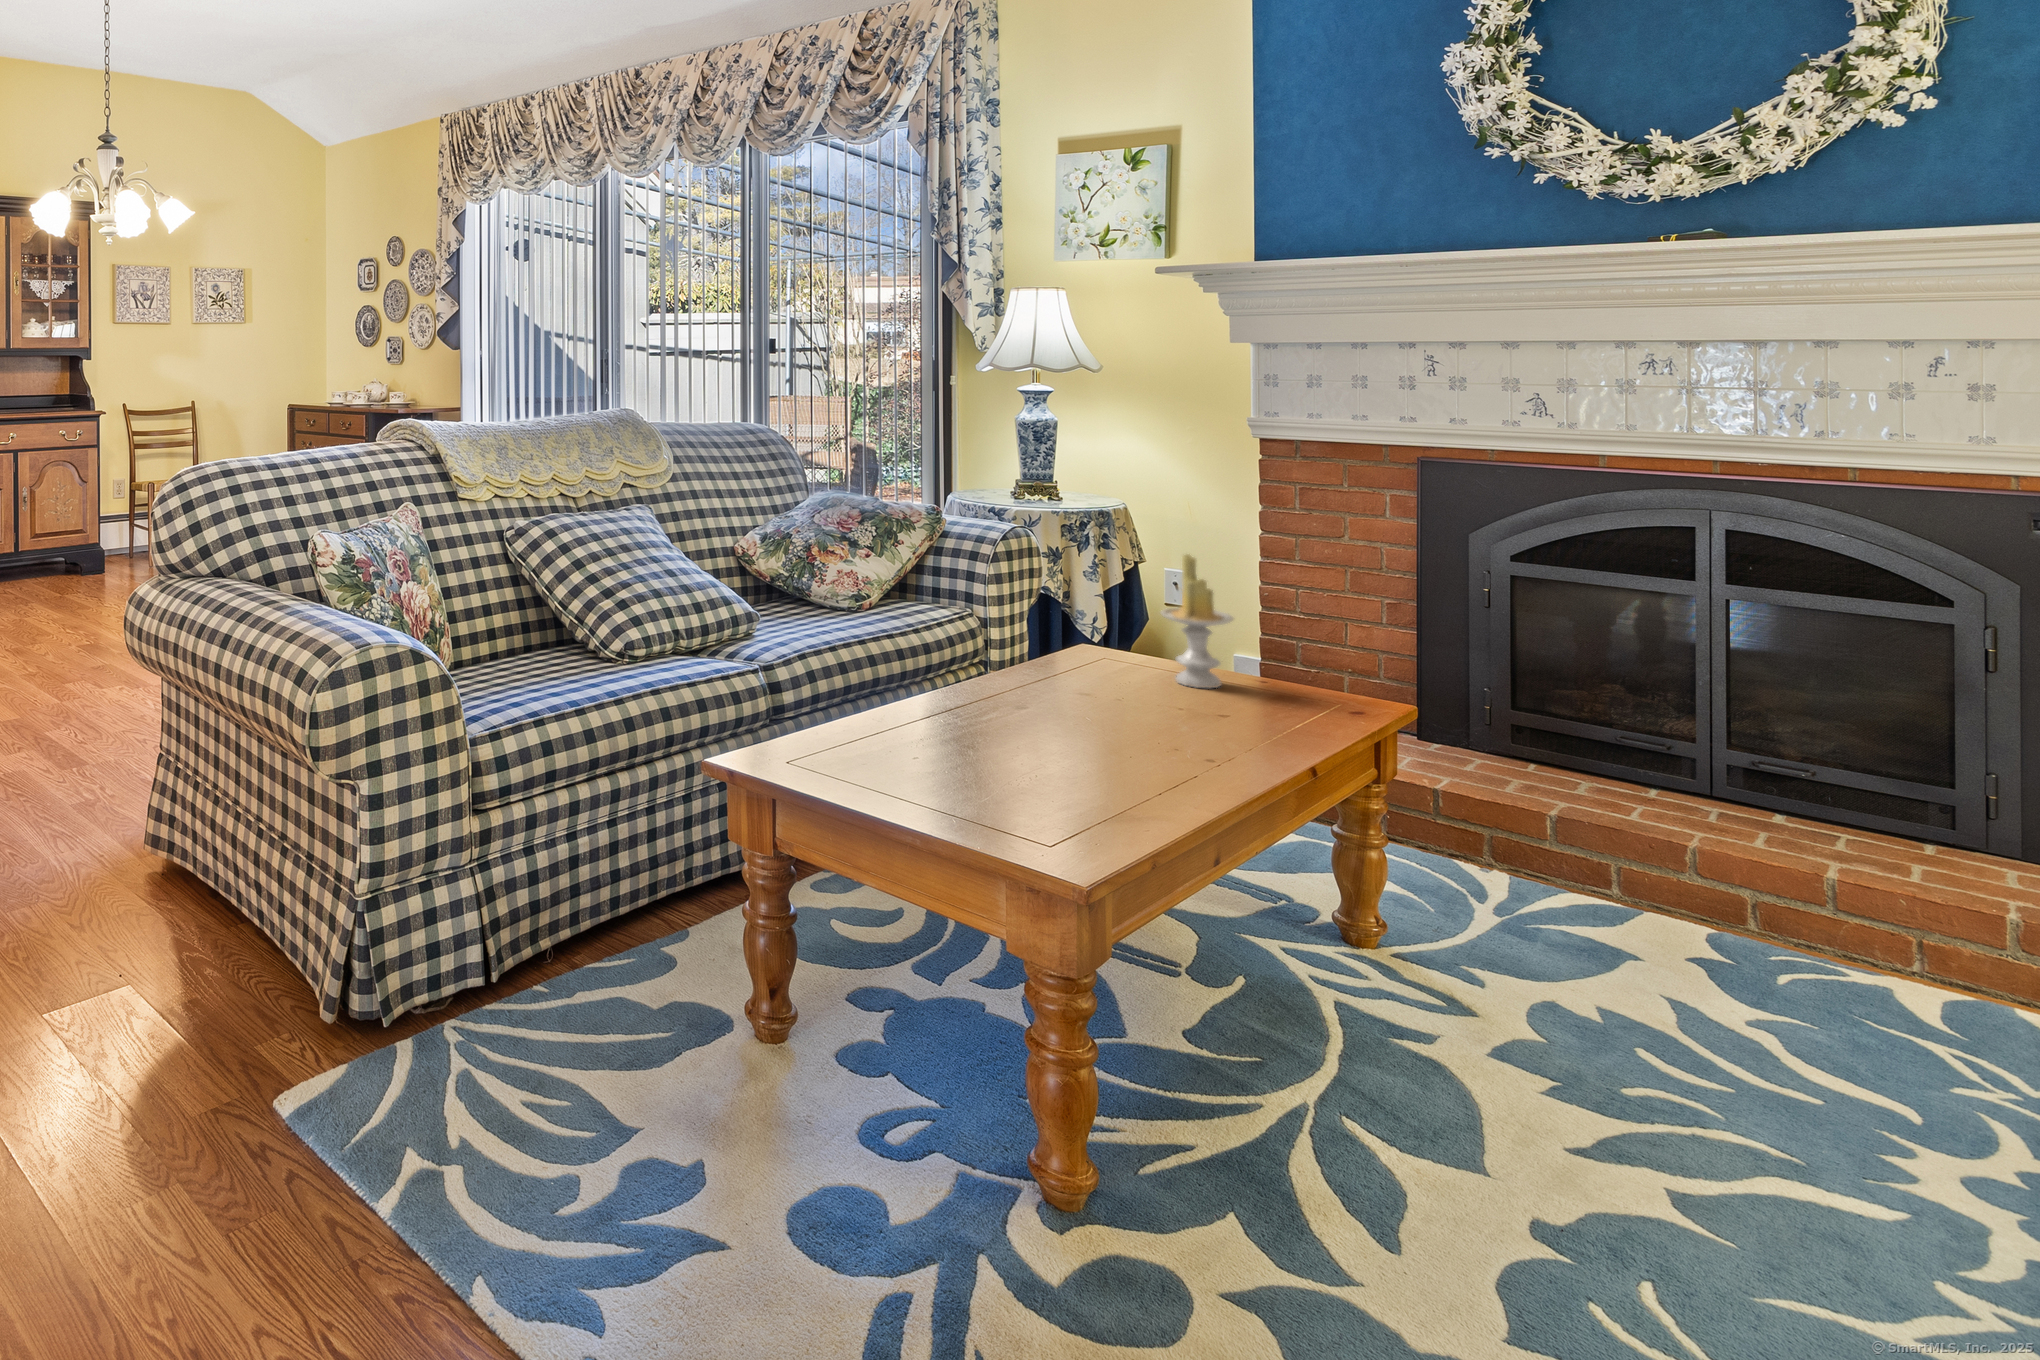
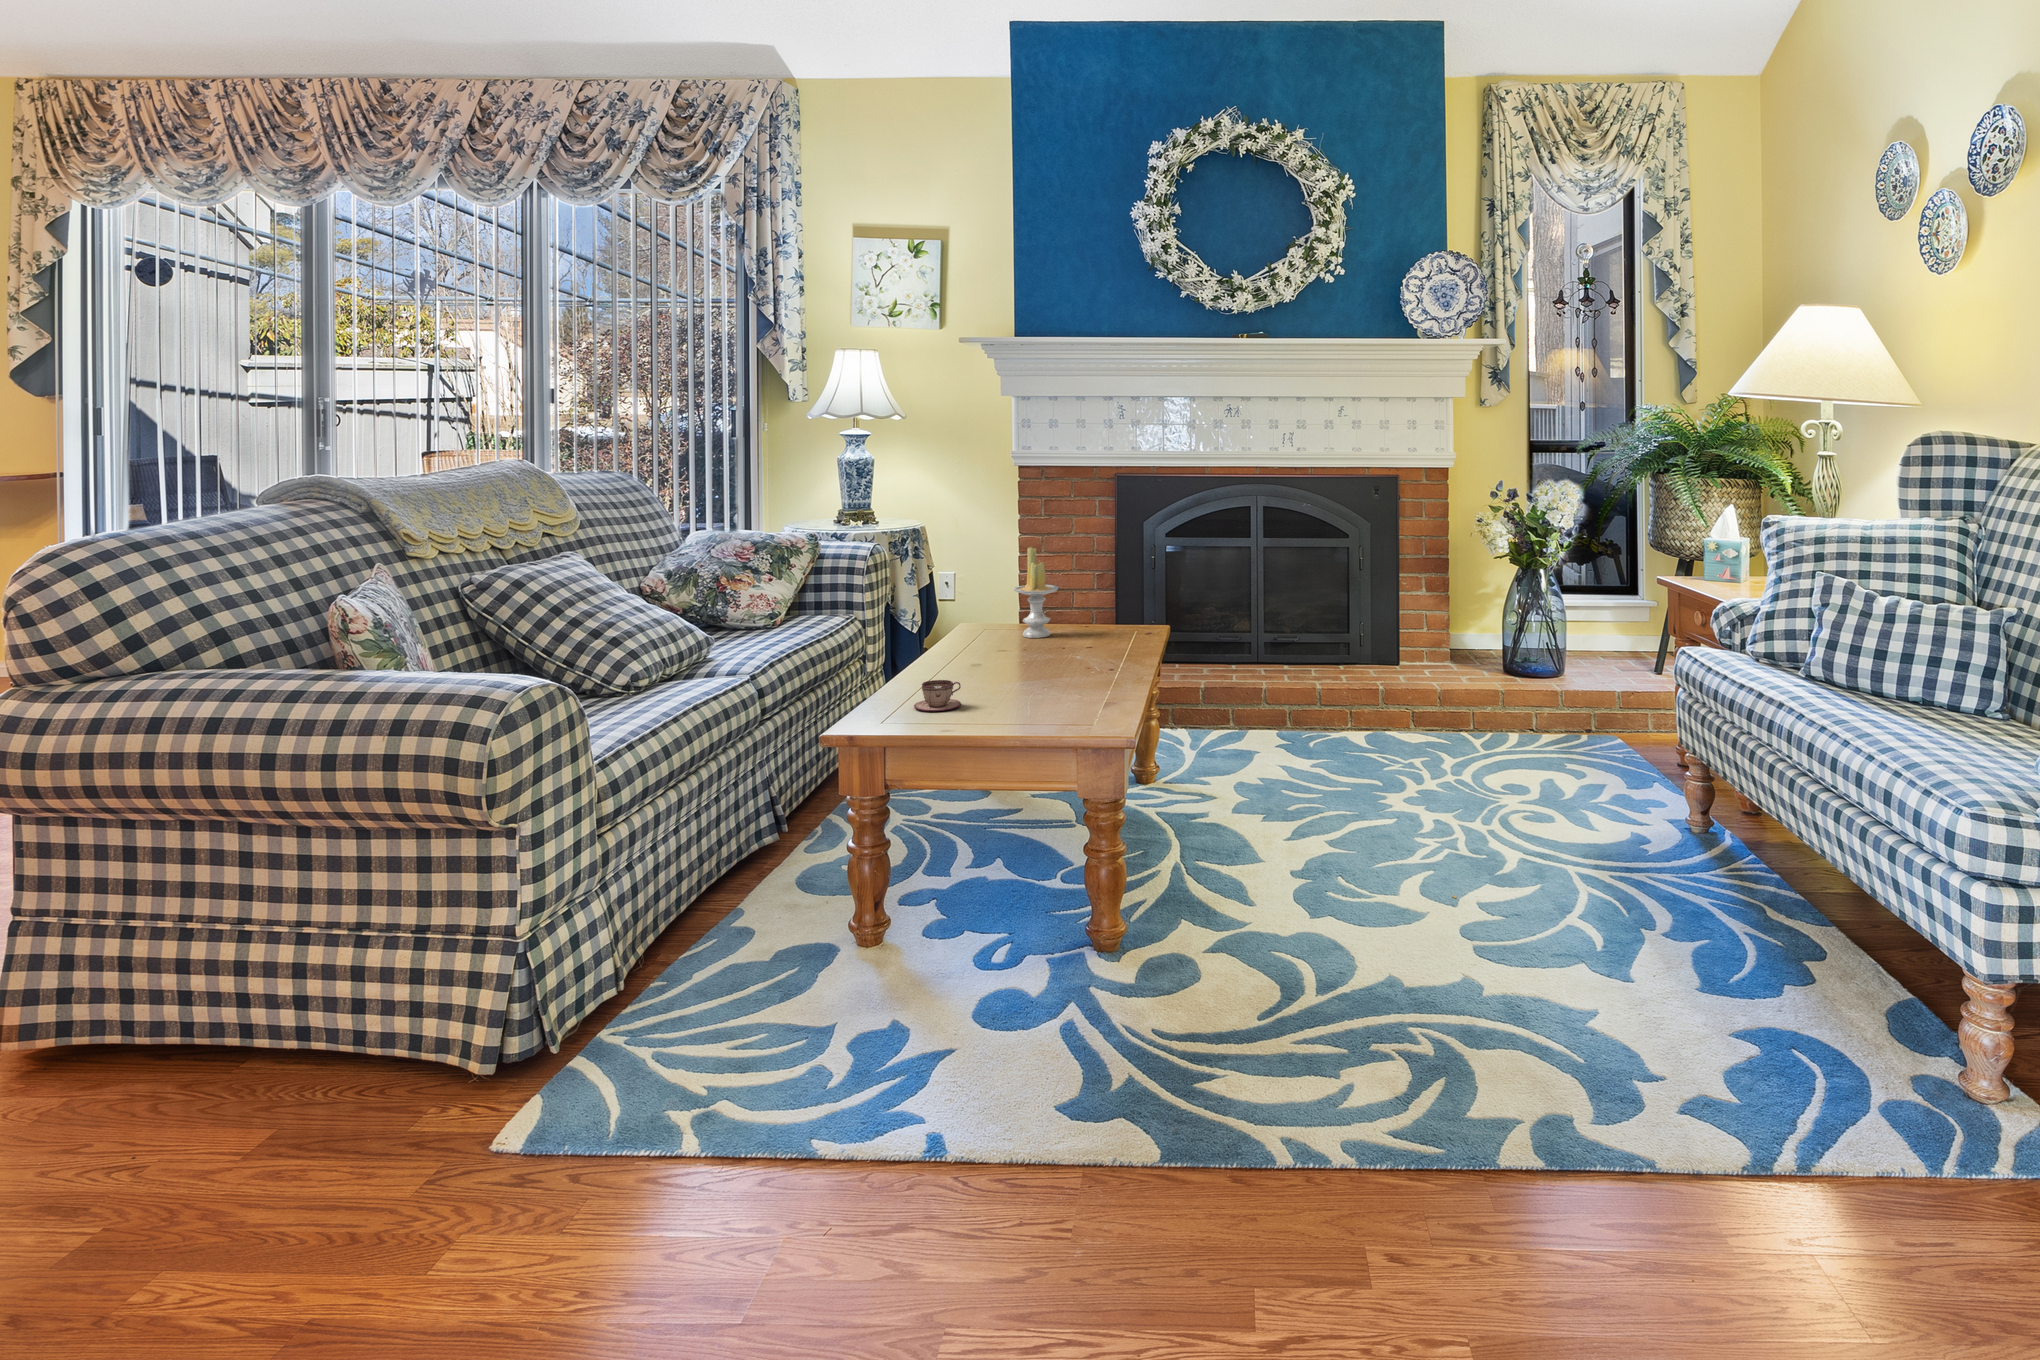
teacup: none [888,736,958,787] -> present [914,680,961,711]

